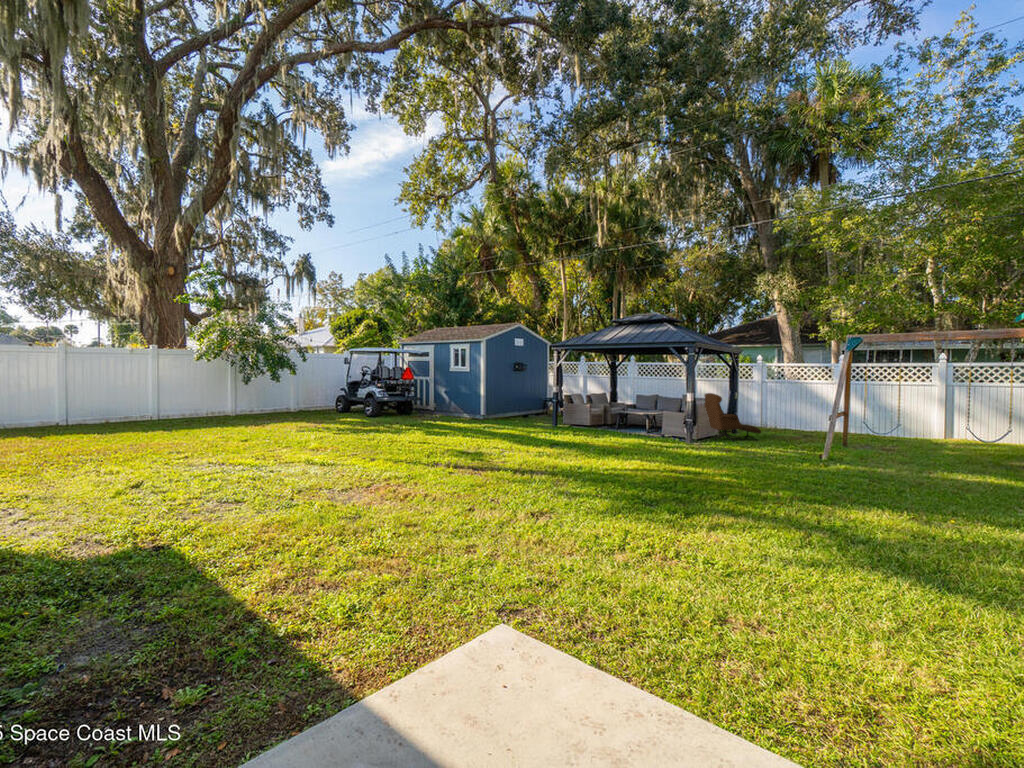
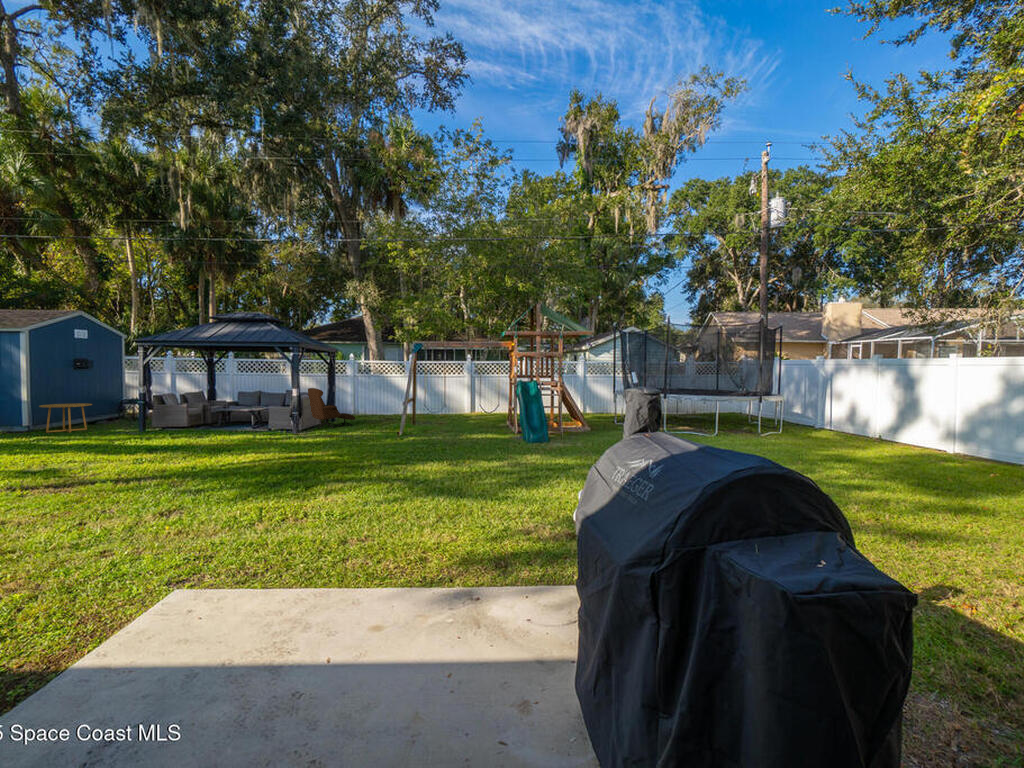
round table: none [492,400,525,424] -> present [39,403,92,433]

